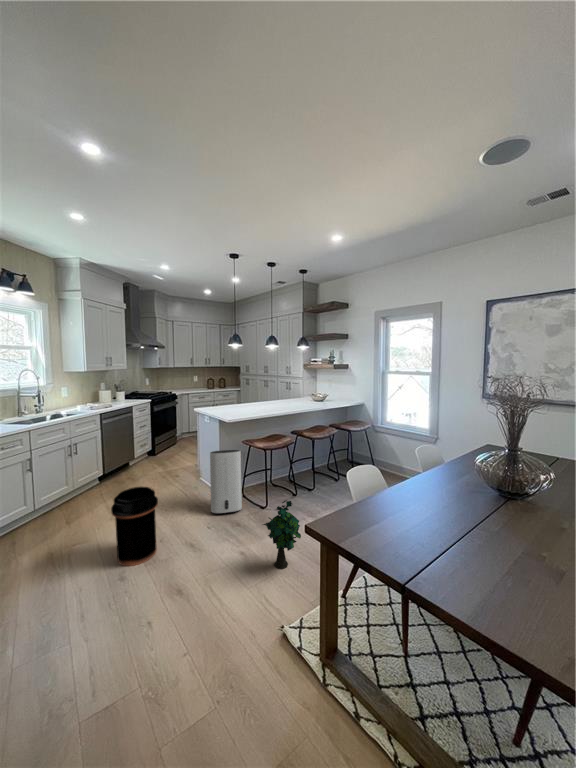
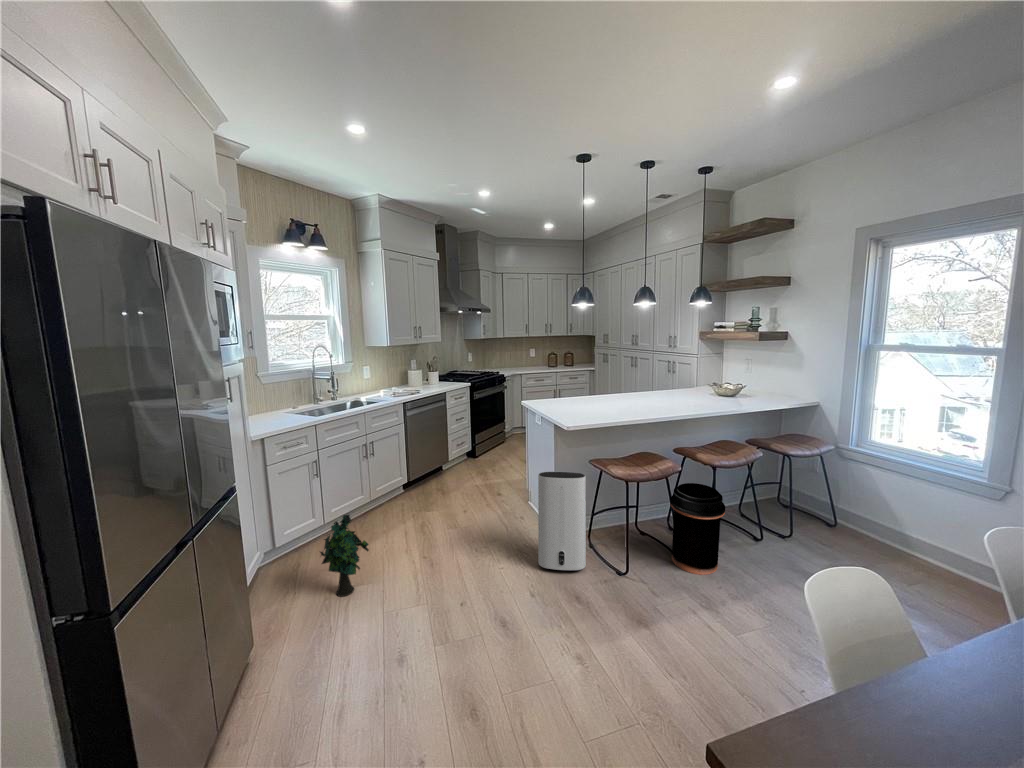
trash can: present [111,487,158,566] -> present [670,483,725,575]
decorative plant: present [263,500,301,569] -> present [320,515,369,597]

